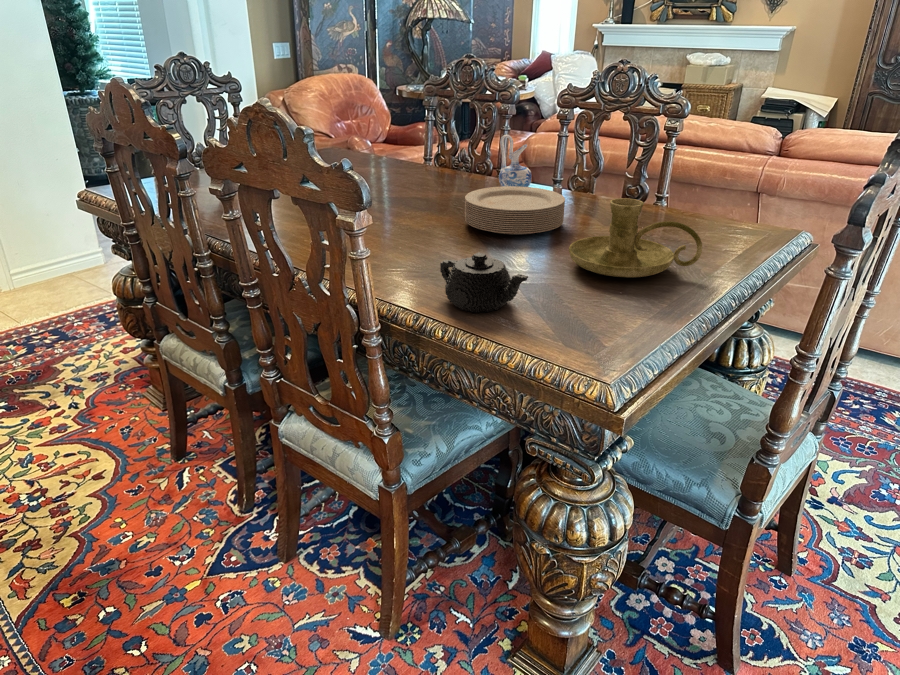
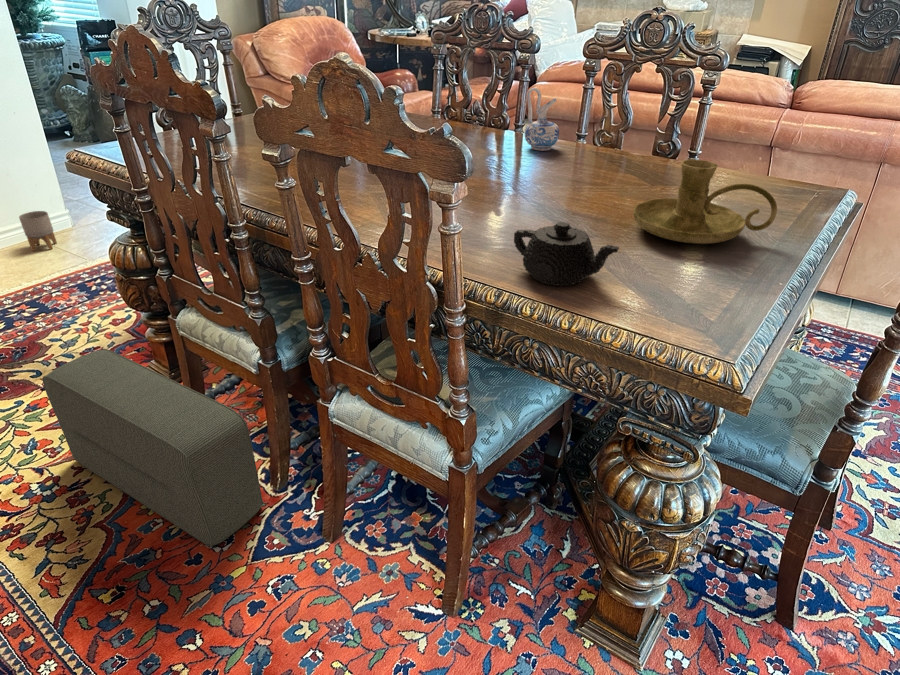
plate: present [465,186,565,235] -> none [505,144,612,197]
planter: none [54,248,88,285] -> present [19,211,57,251]
pouf: none [36,371,227,560] -> present [43,349,263,547]

